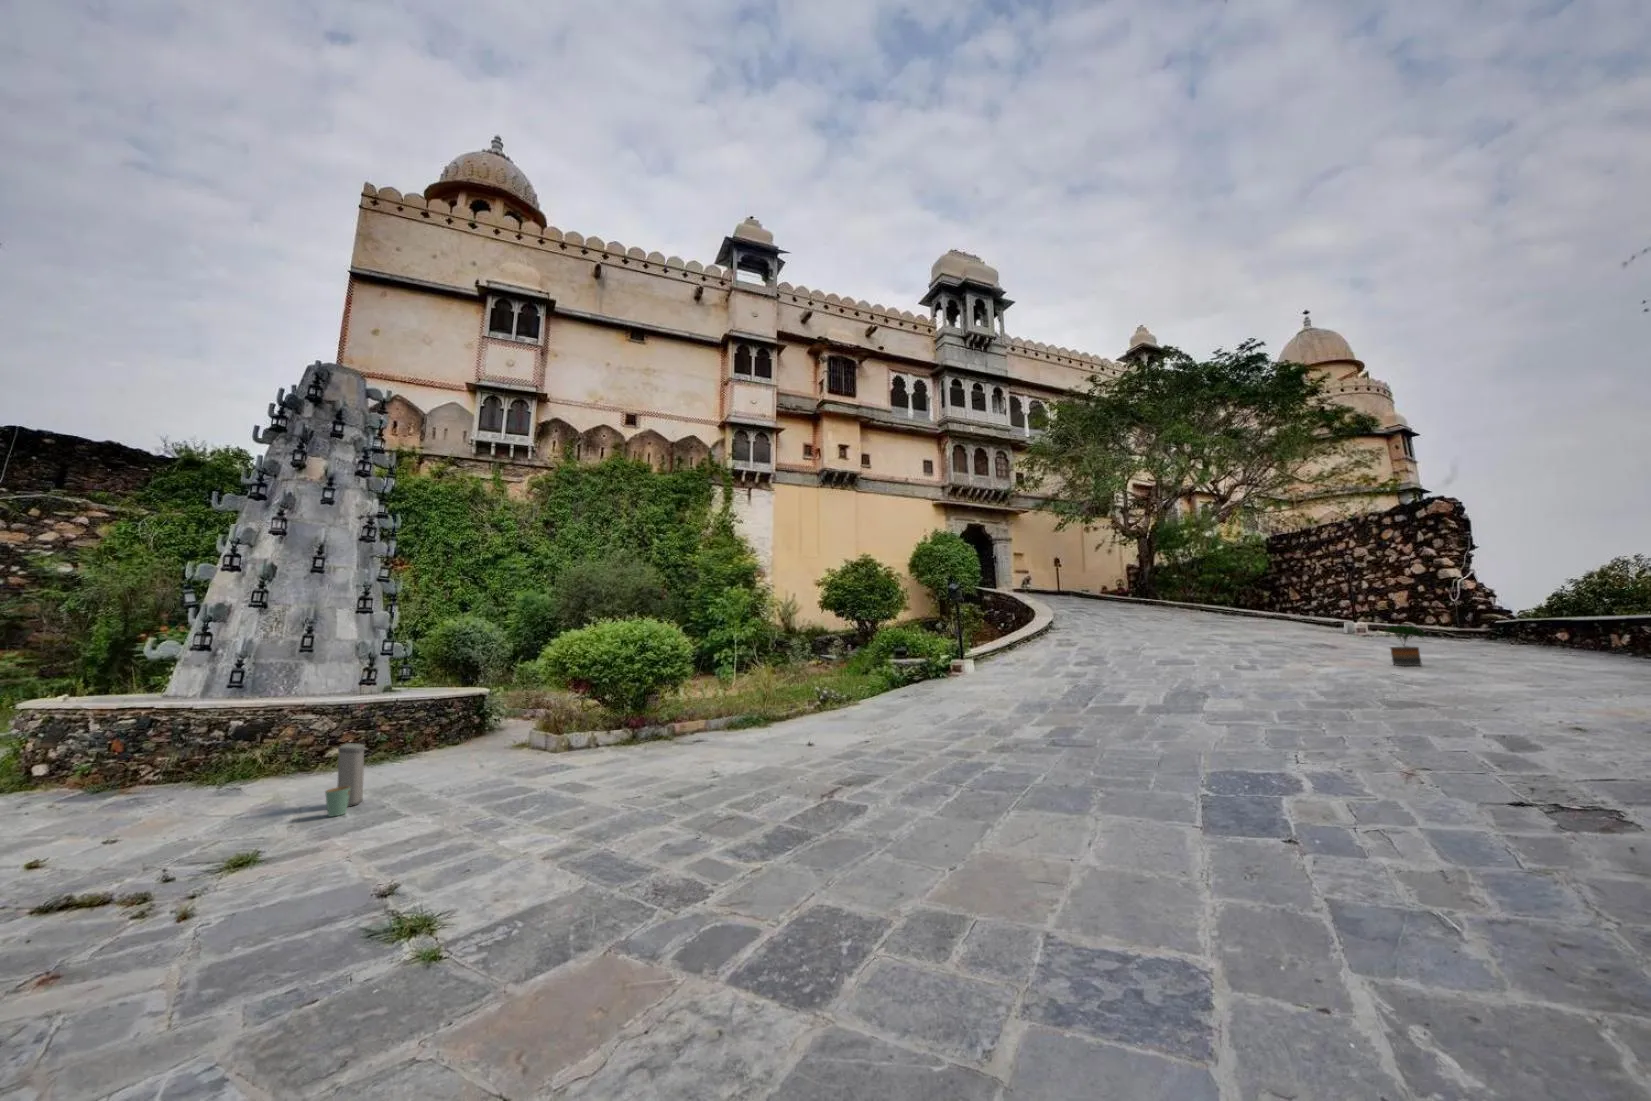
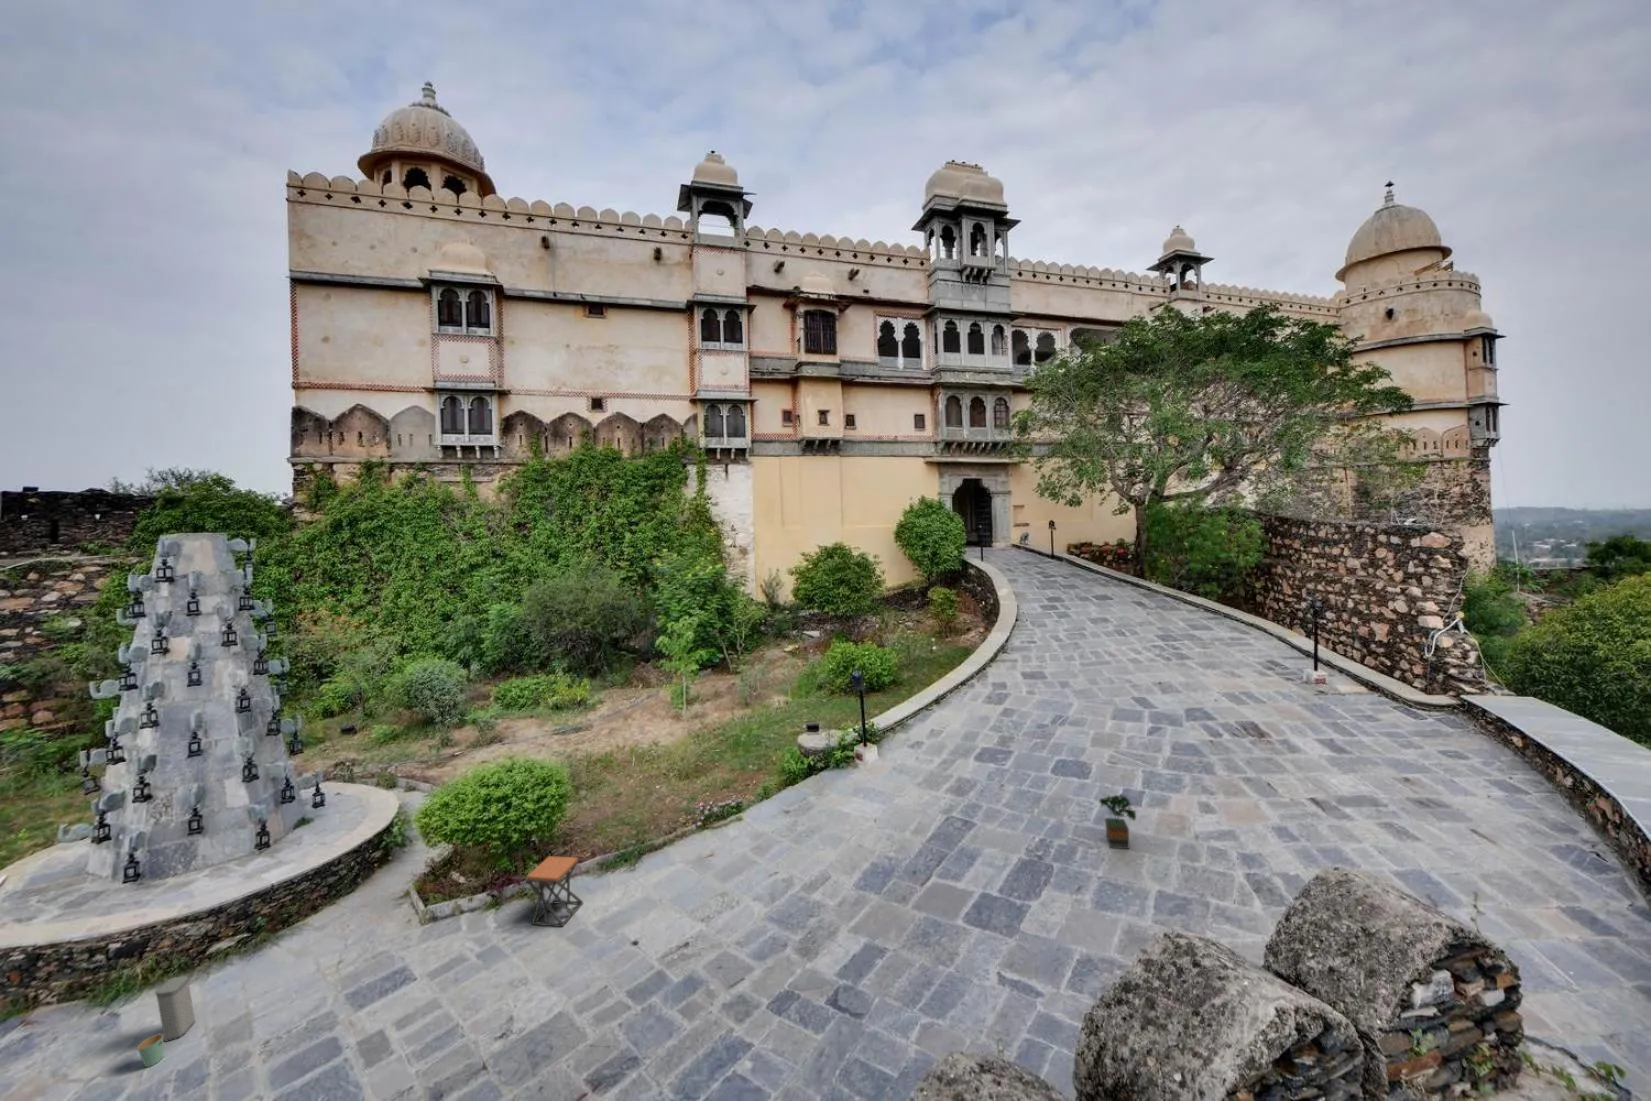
potted tree: present [1385,625,1424,666] -> present [1100,795,1136,849]
stool: none [703,689,749,749] -> present [526,856,583,927]

